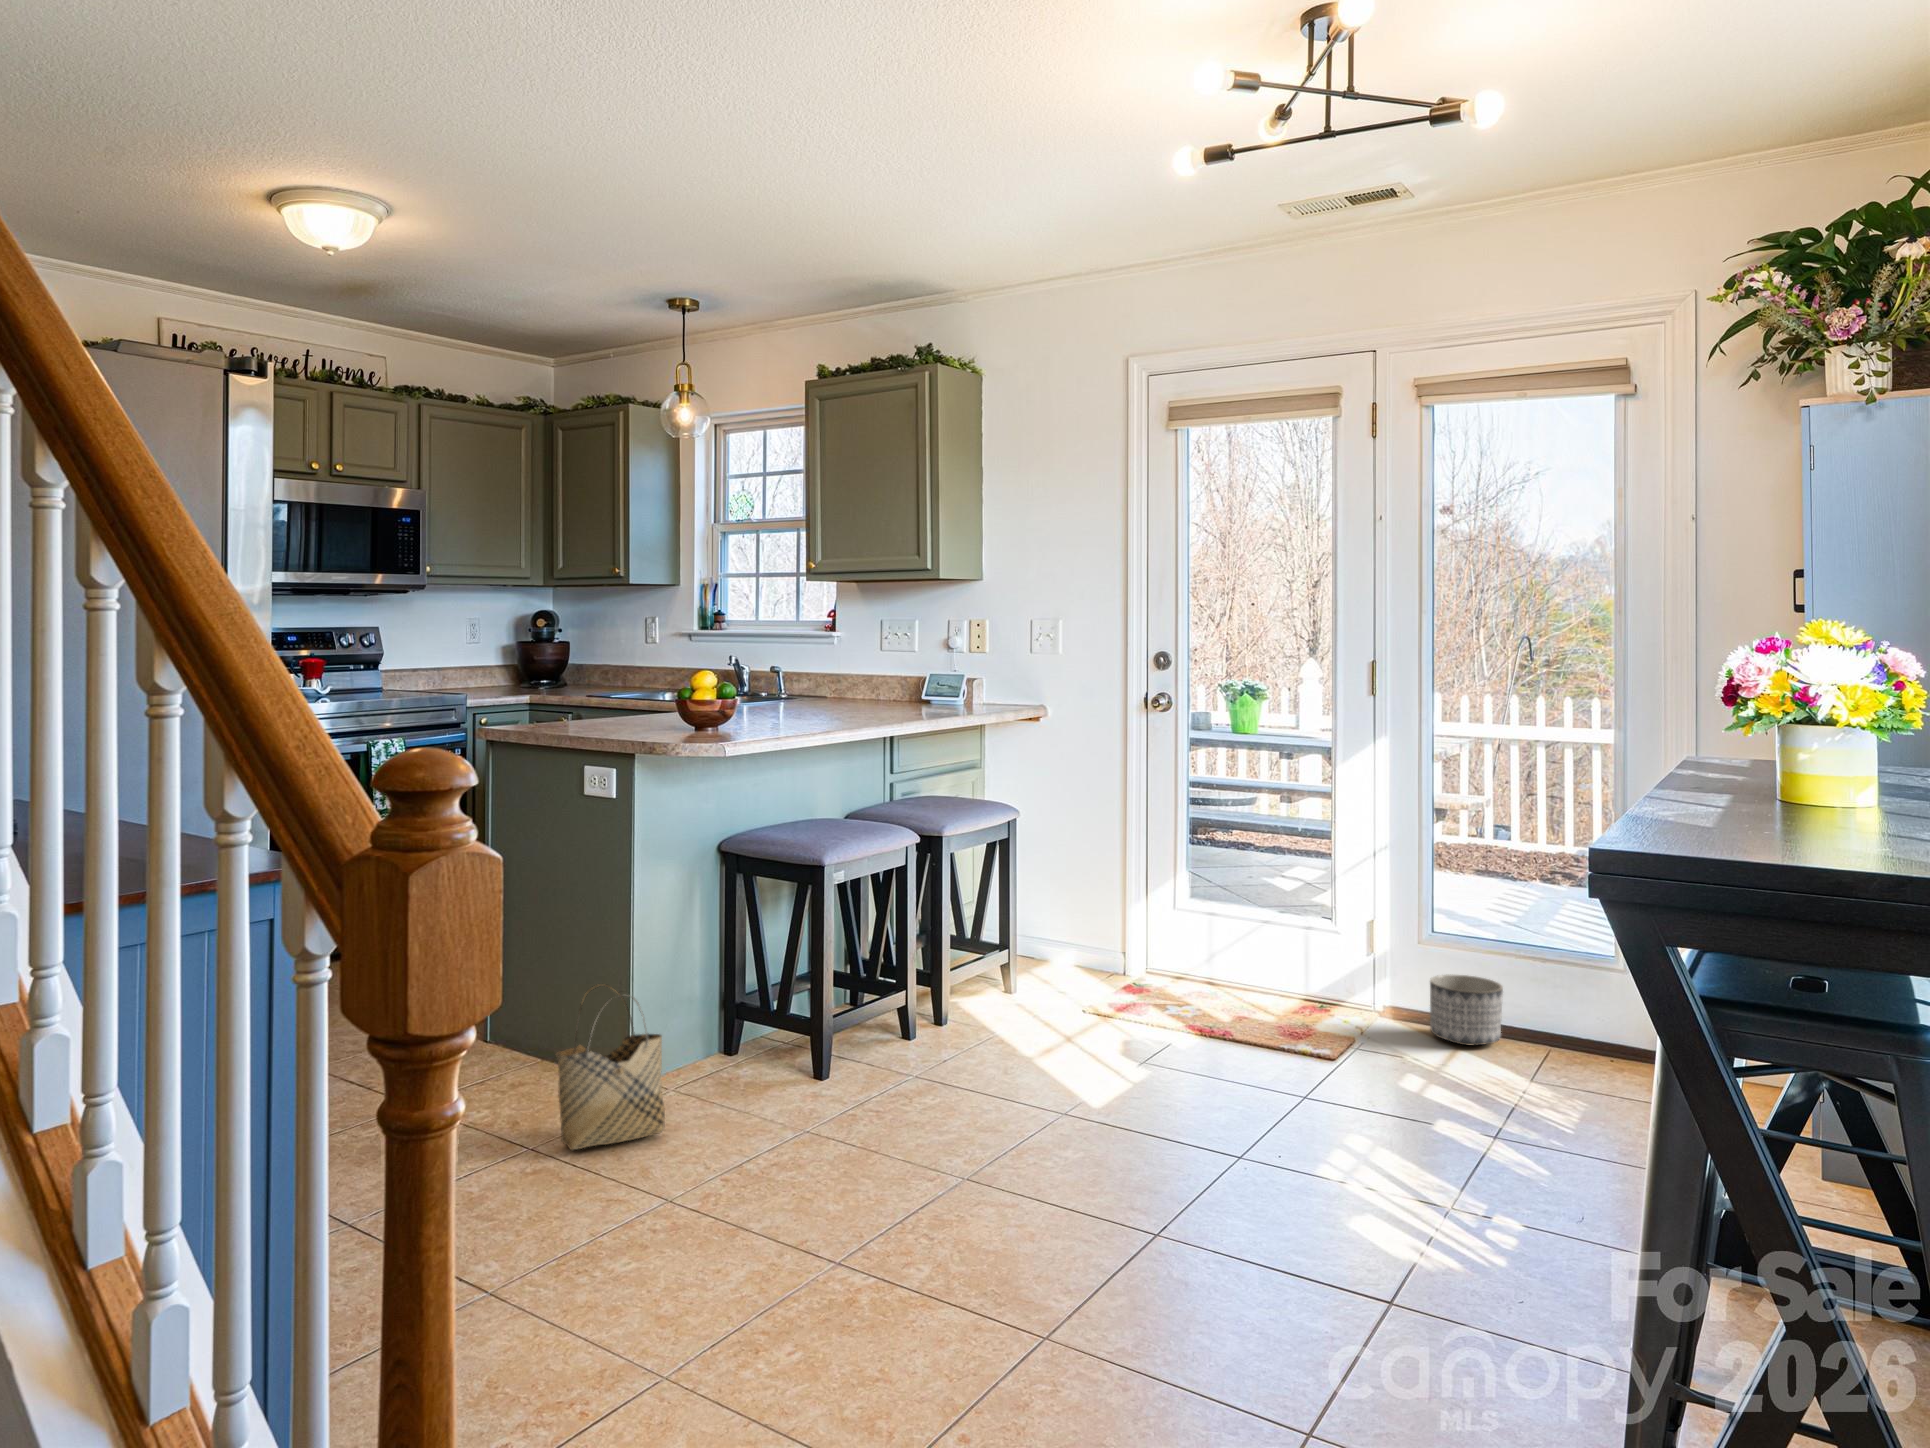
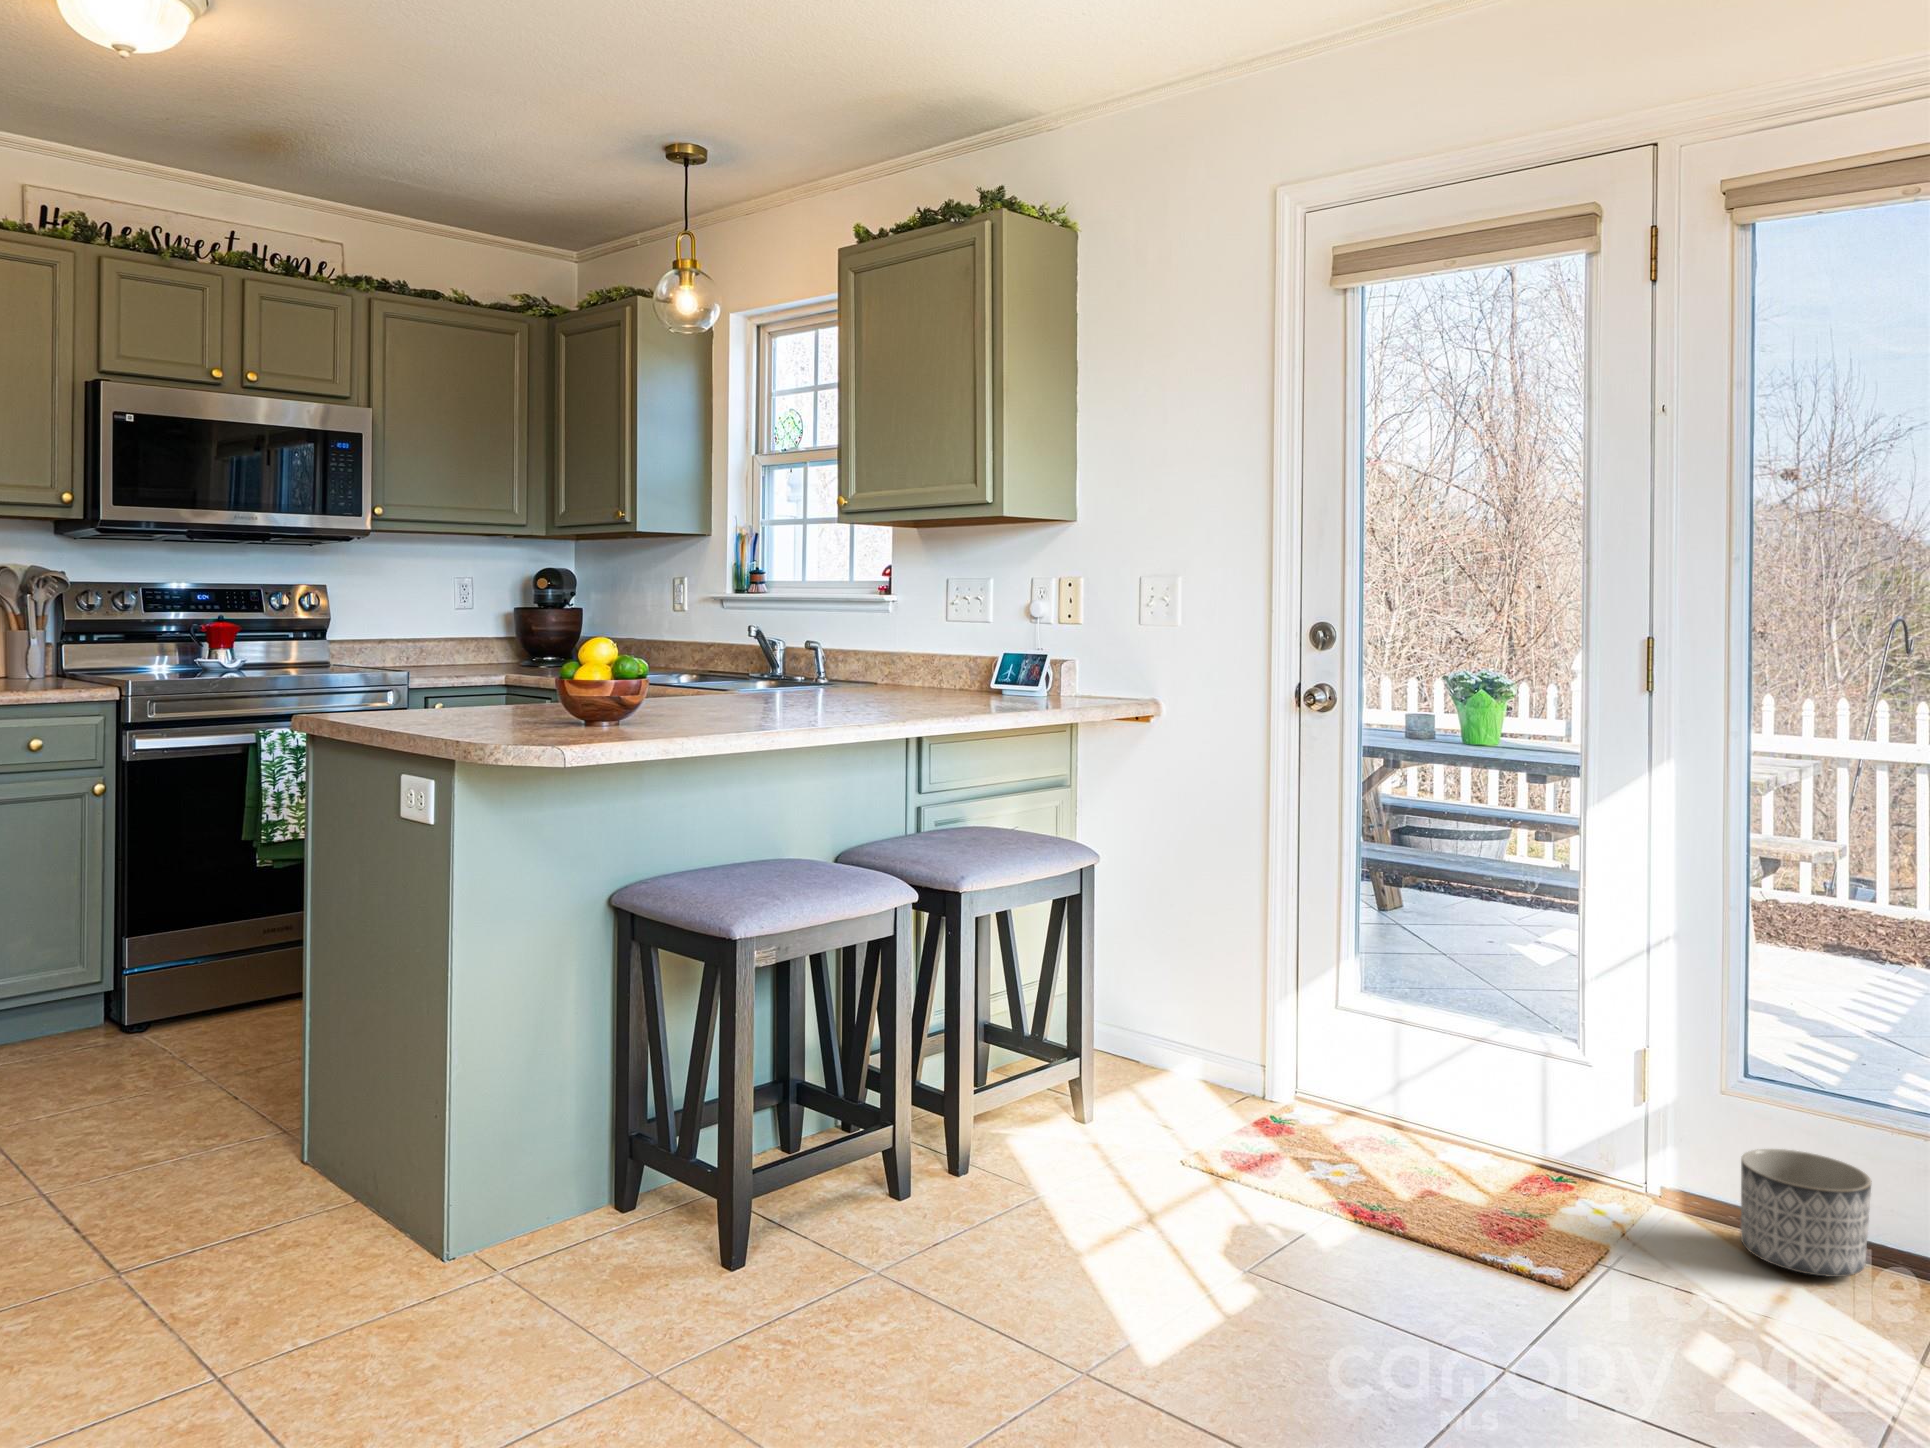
woven basket: present [556,984,665,1150] -> none [263,1116,448,1382]

